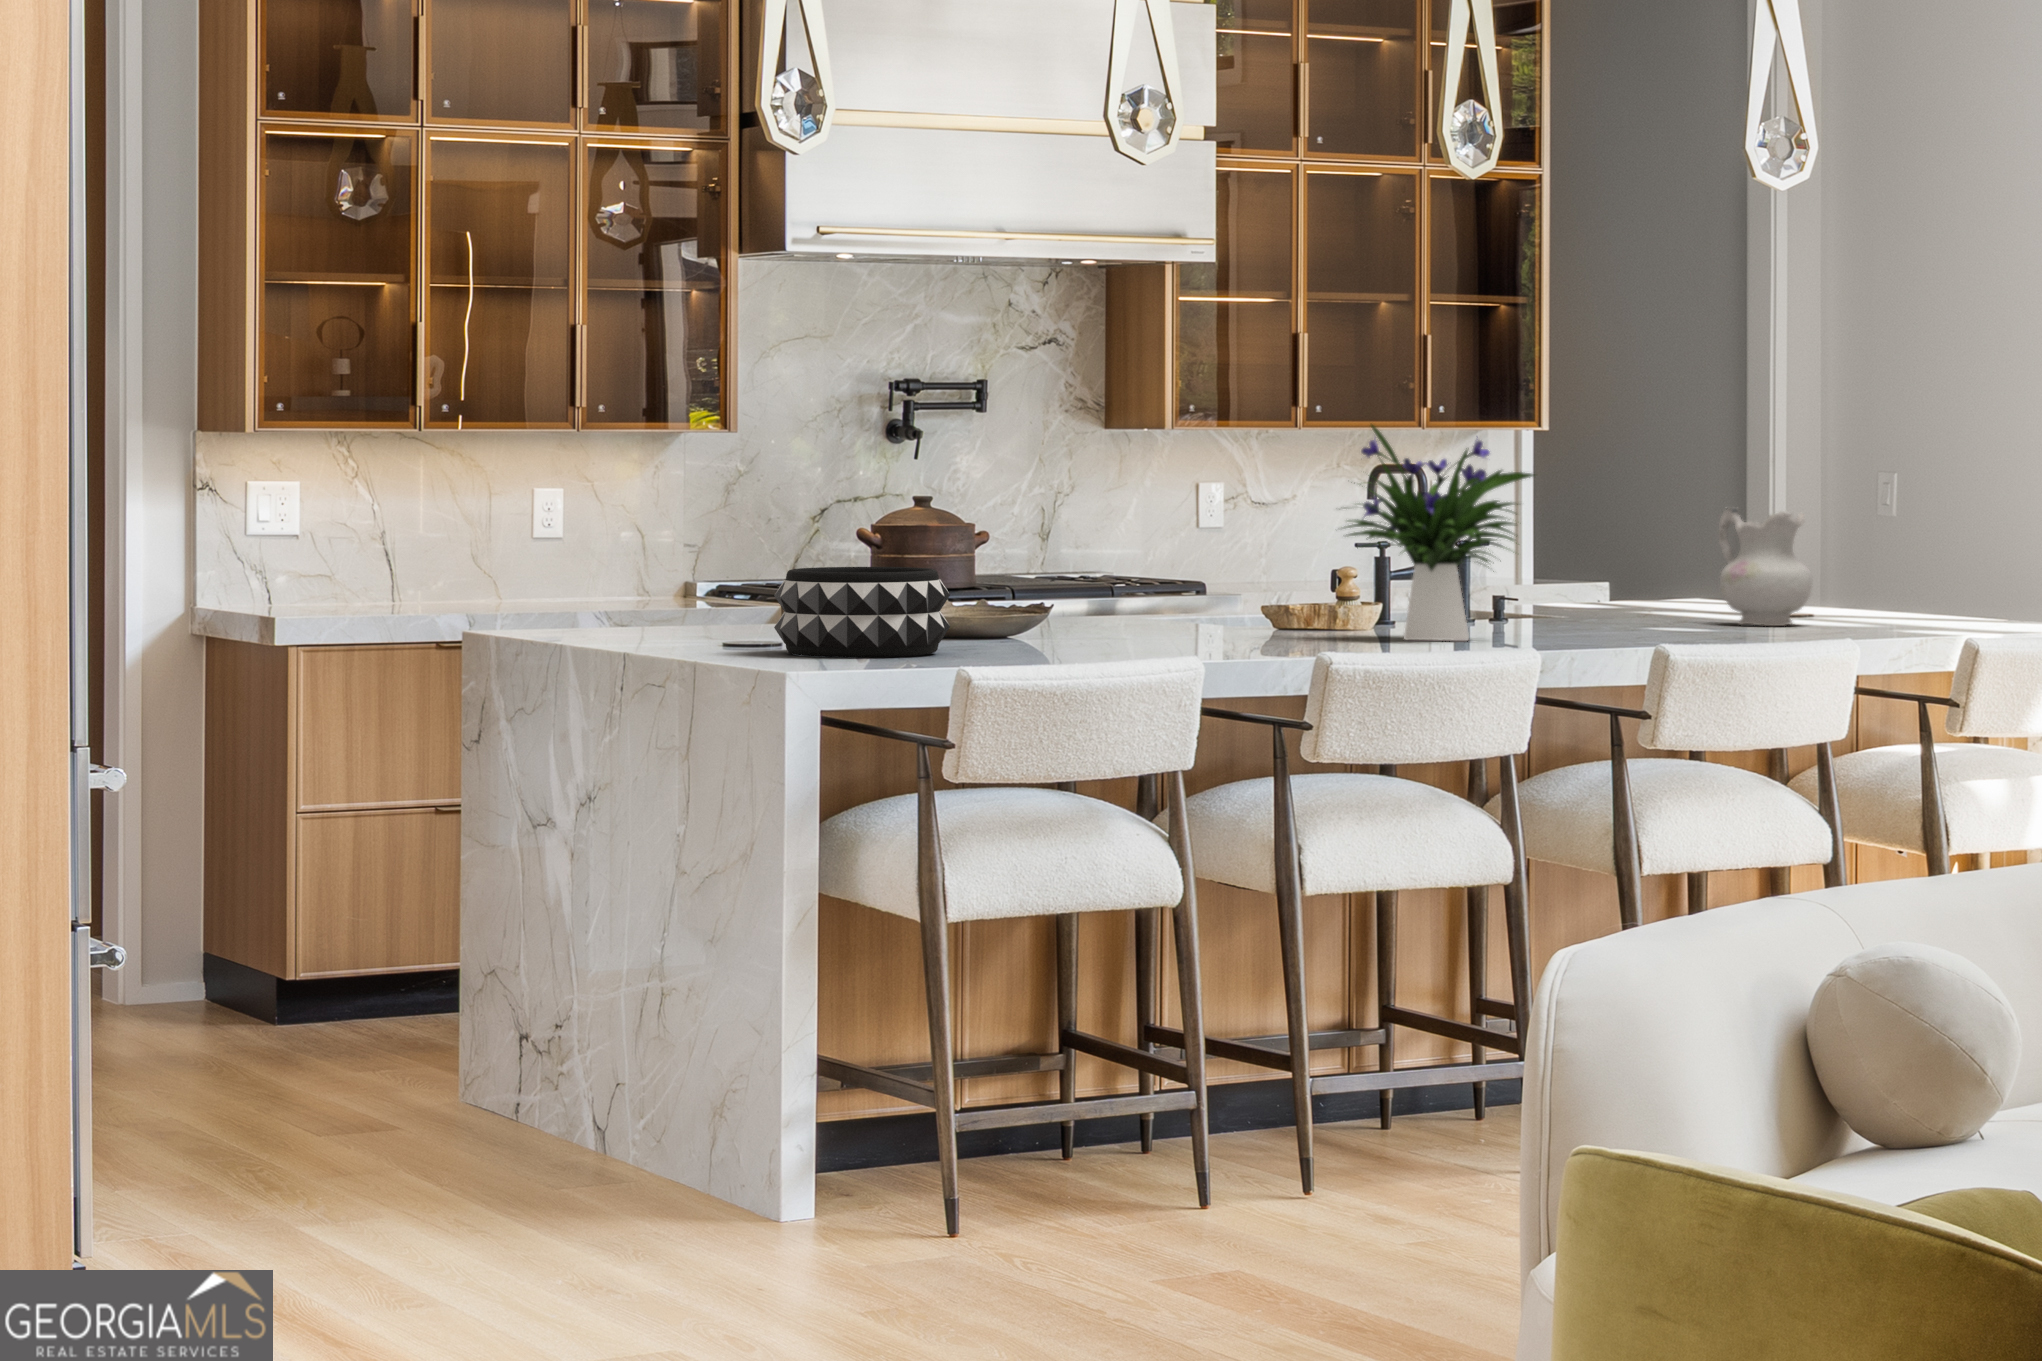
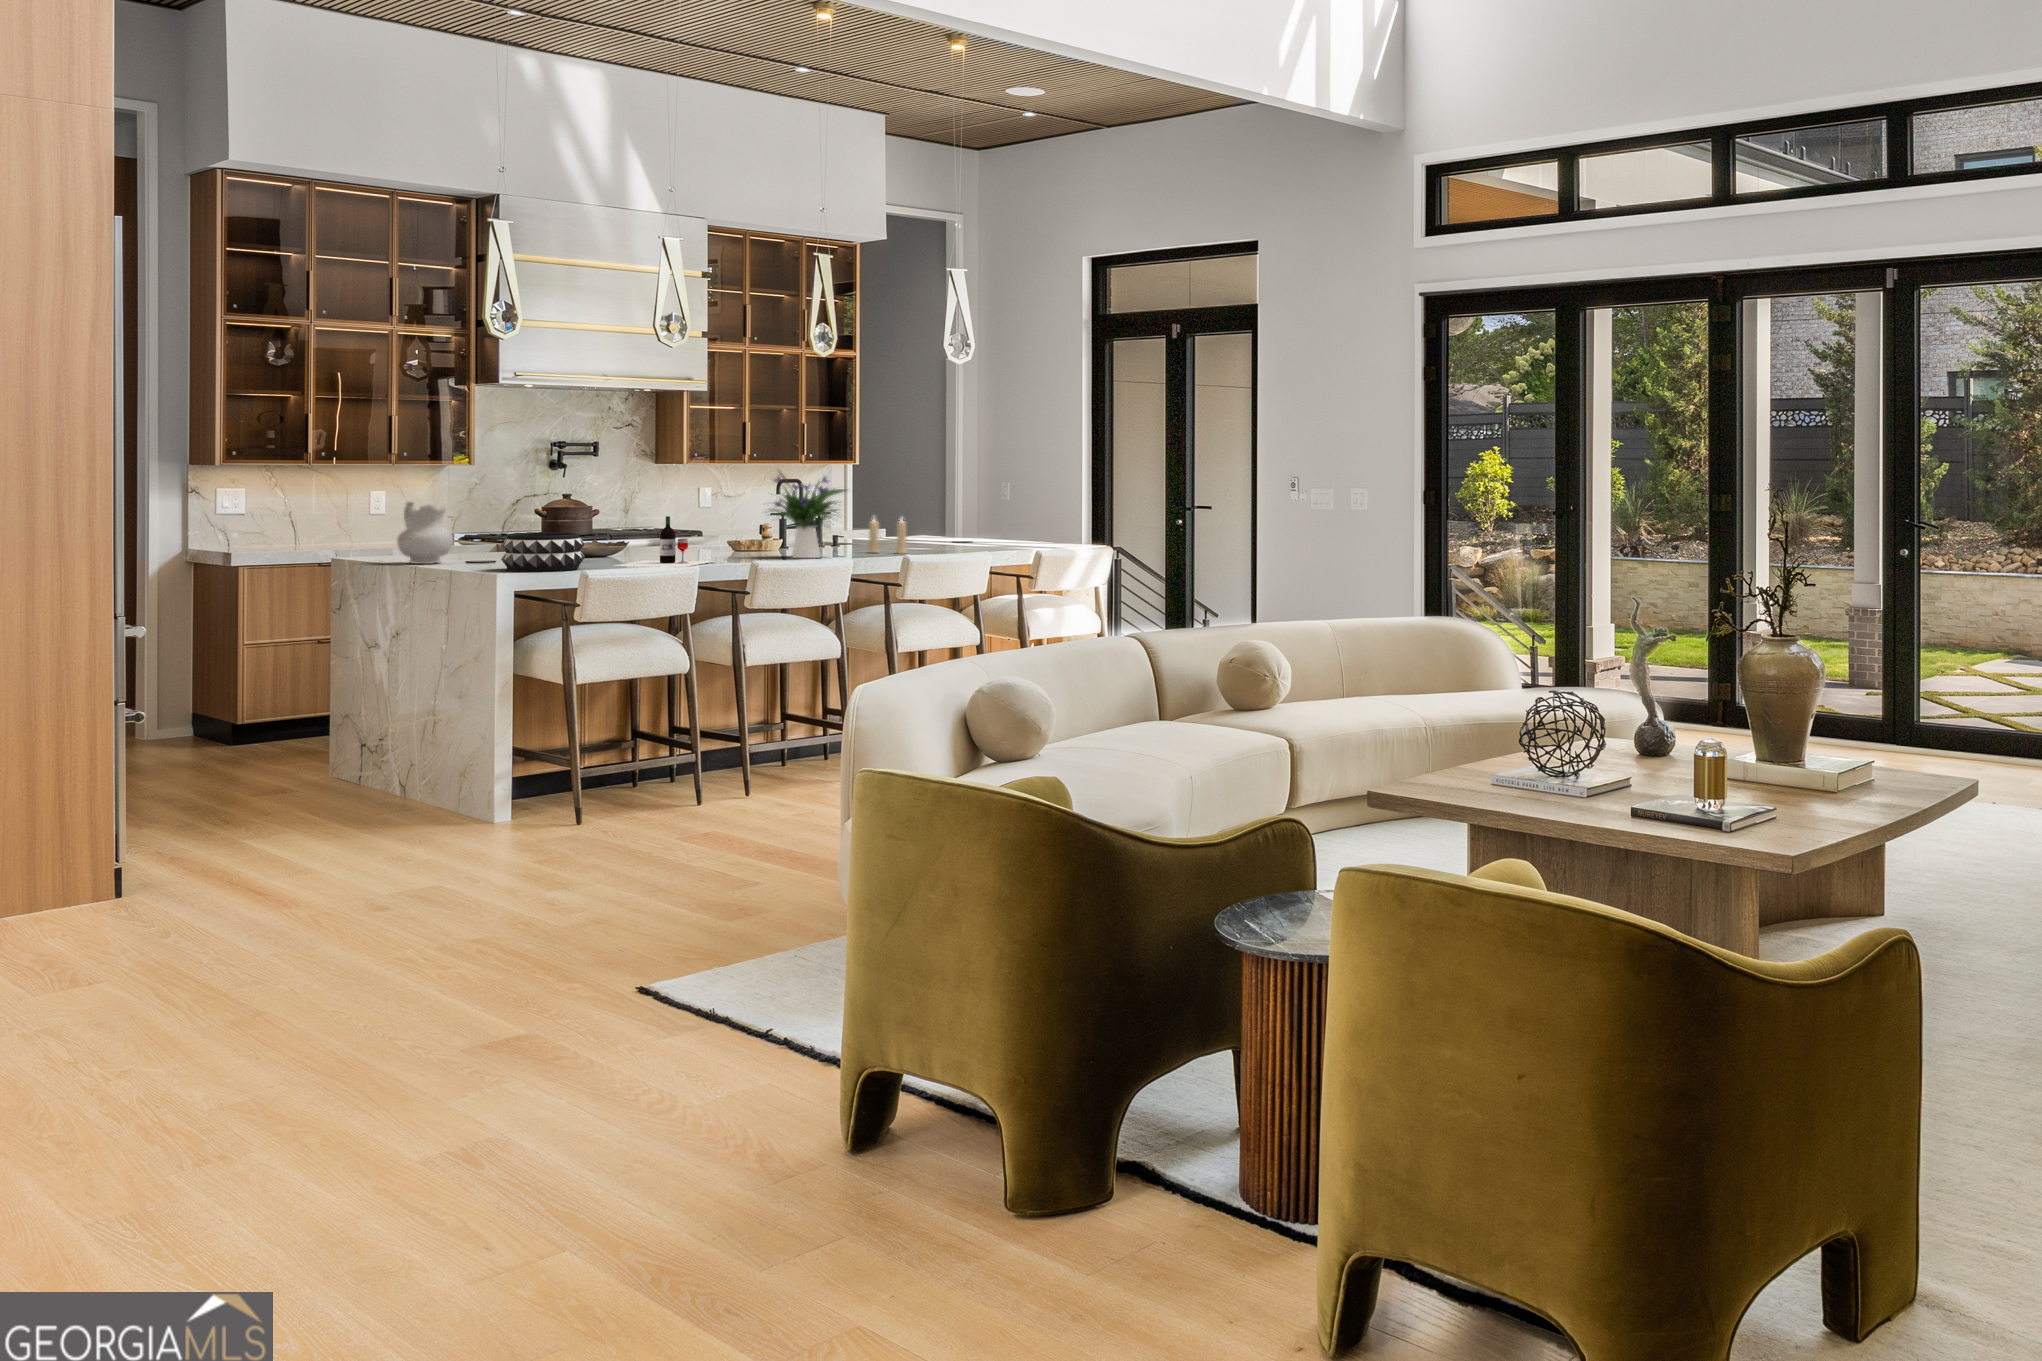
ceramic pitcher: present [1719,507,1812,626] -> present [397,502,453,564]
wine bottle: none [1005,533,1235,654] -> present [615,516,713,567]
candle: none [1573,538,1669,635] -> present [869,519,906,554]

